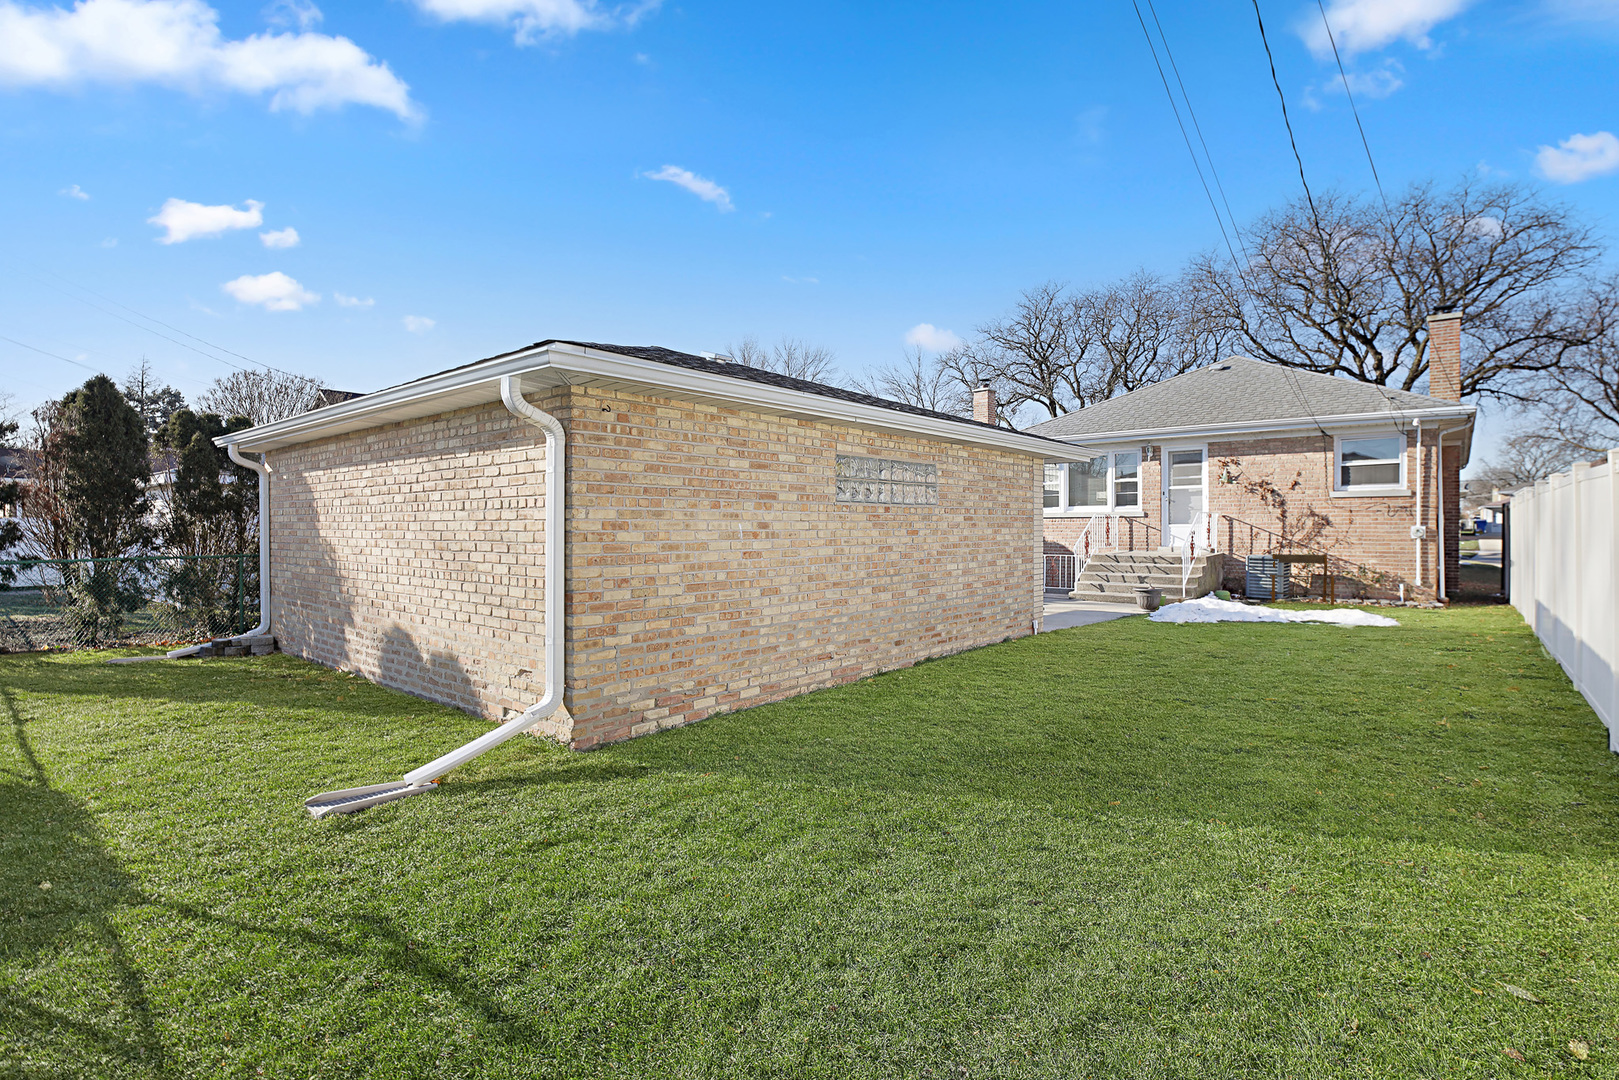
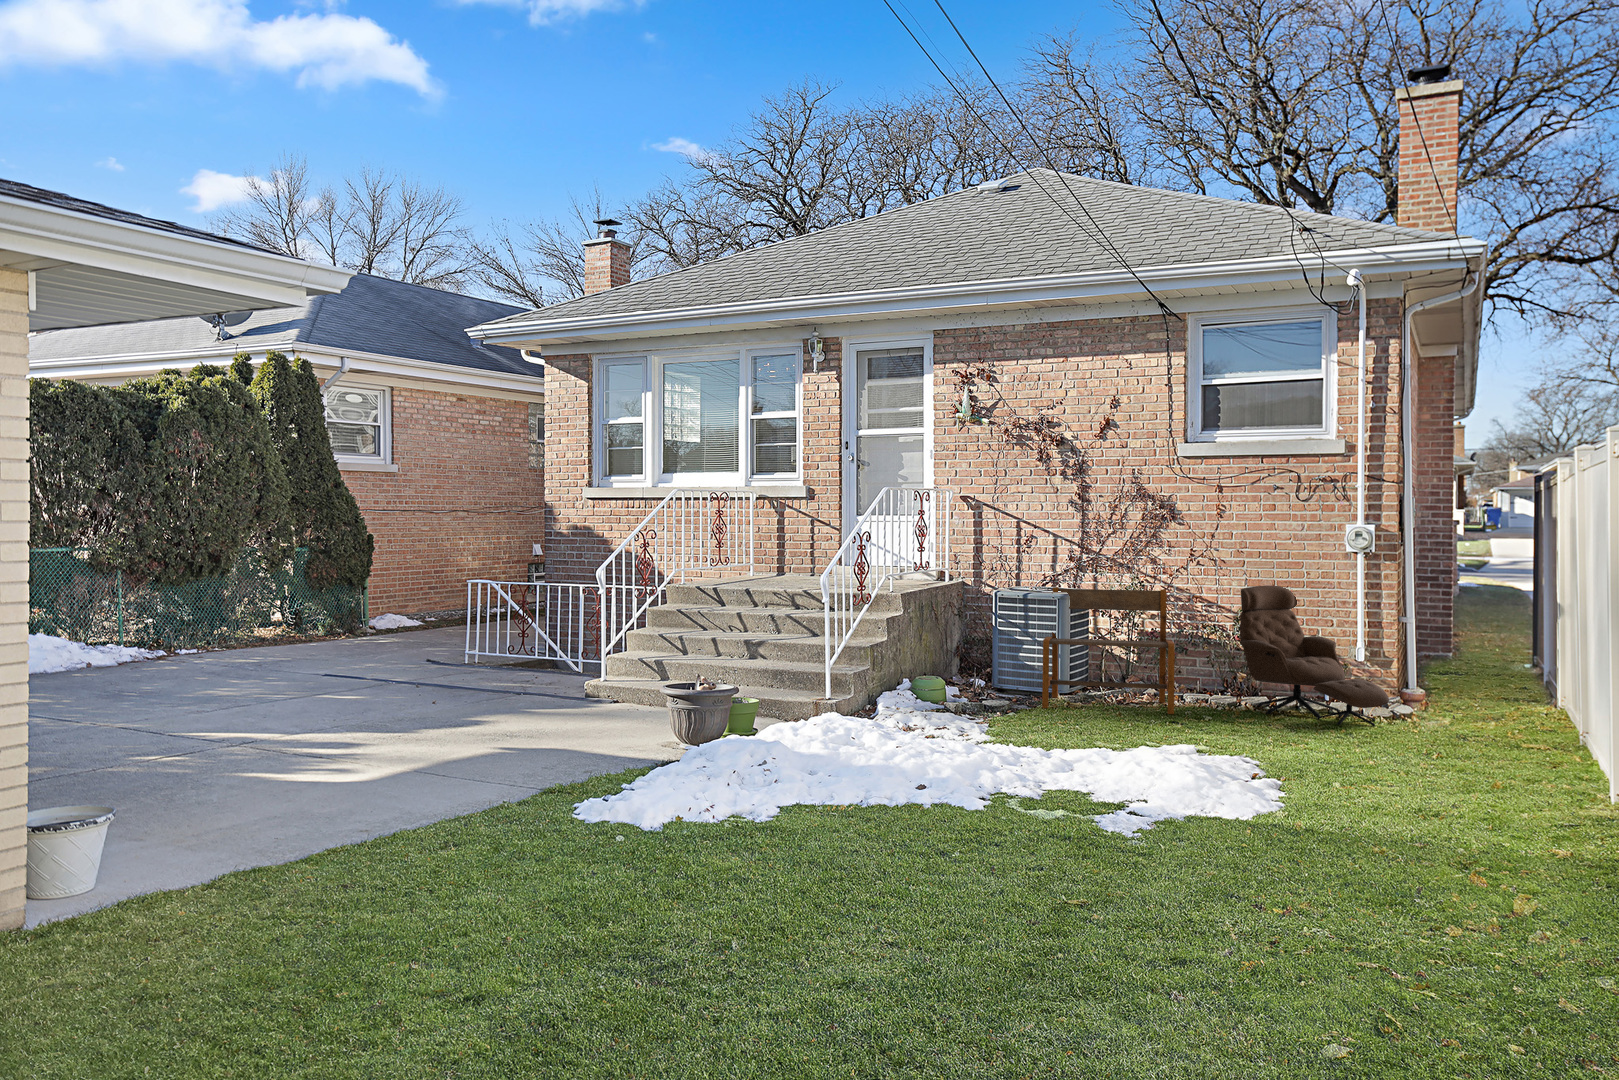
lounge chair: none [1362,553,1435,609] -> present [1240,585,1389,726]

